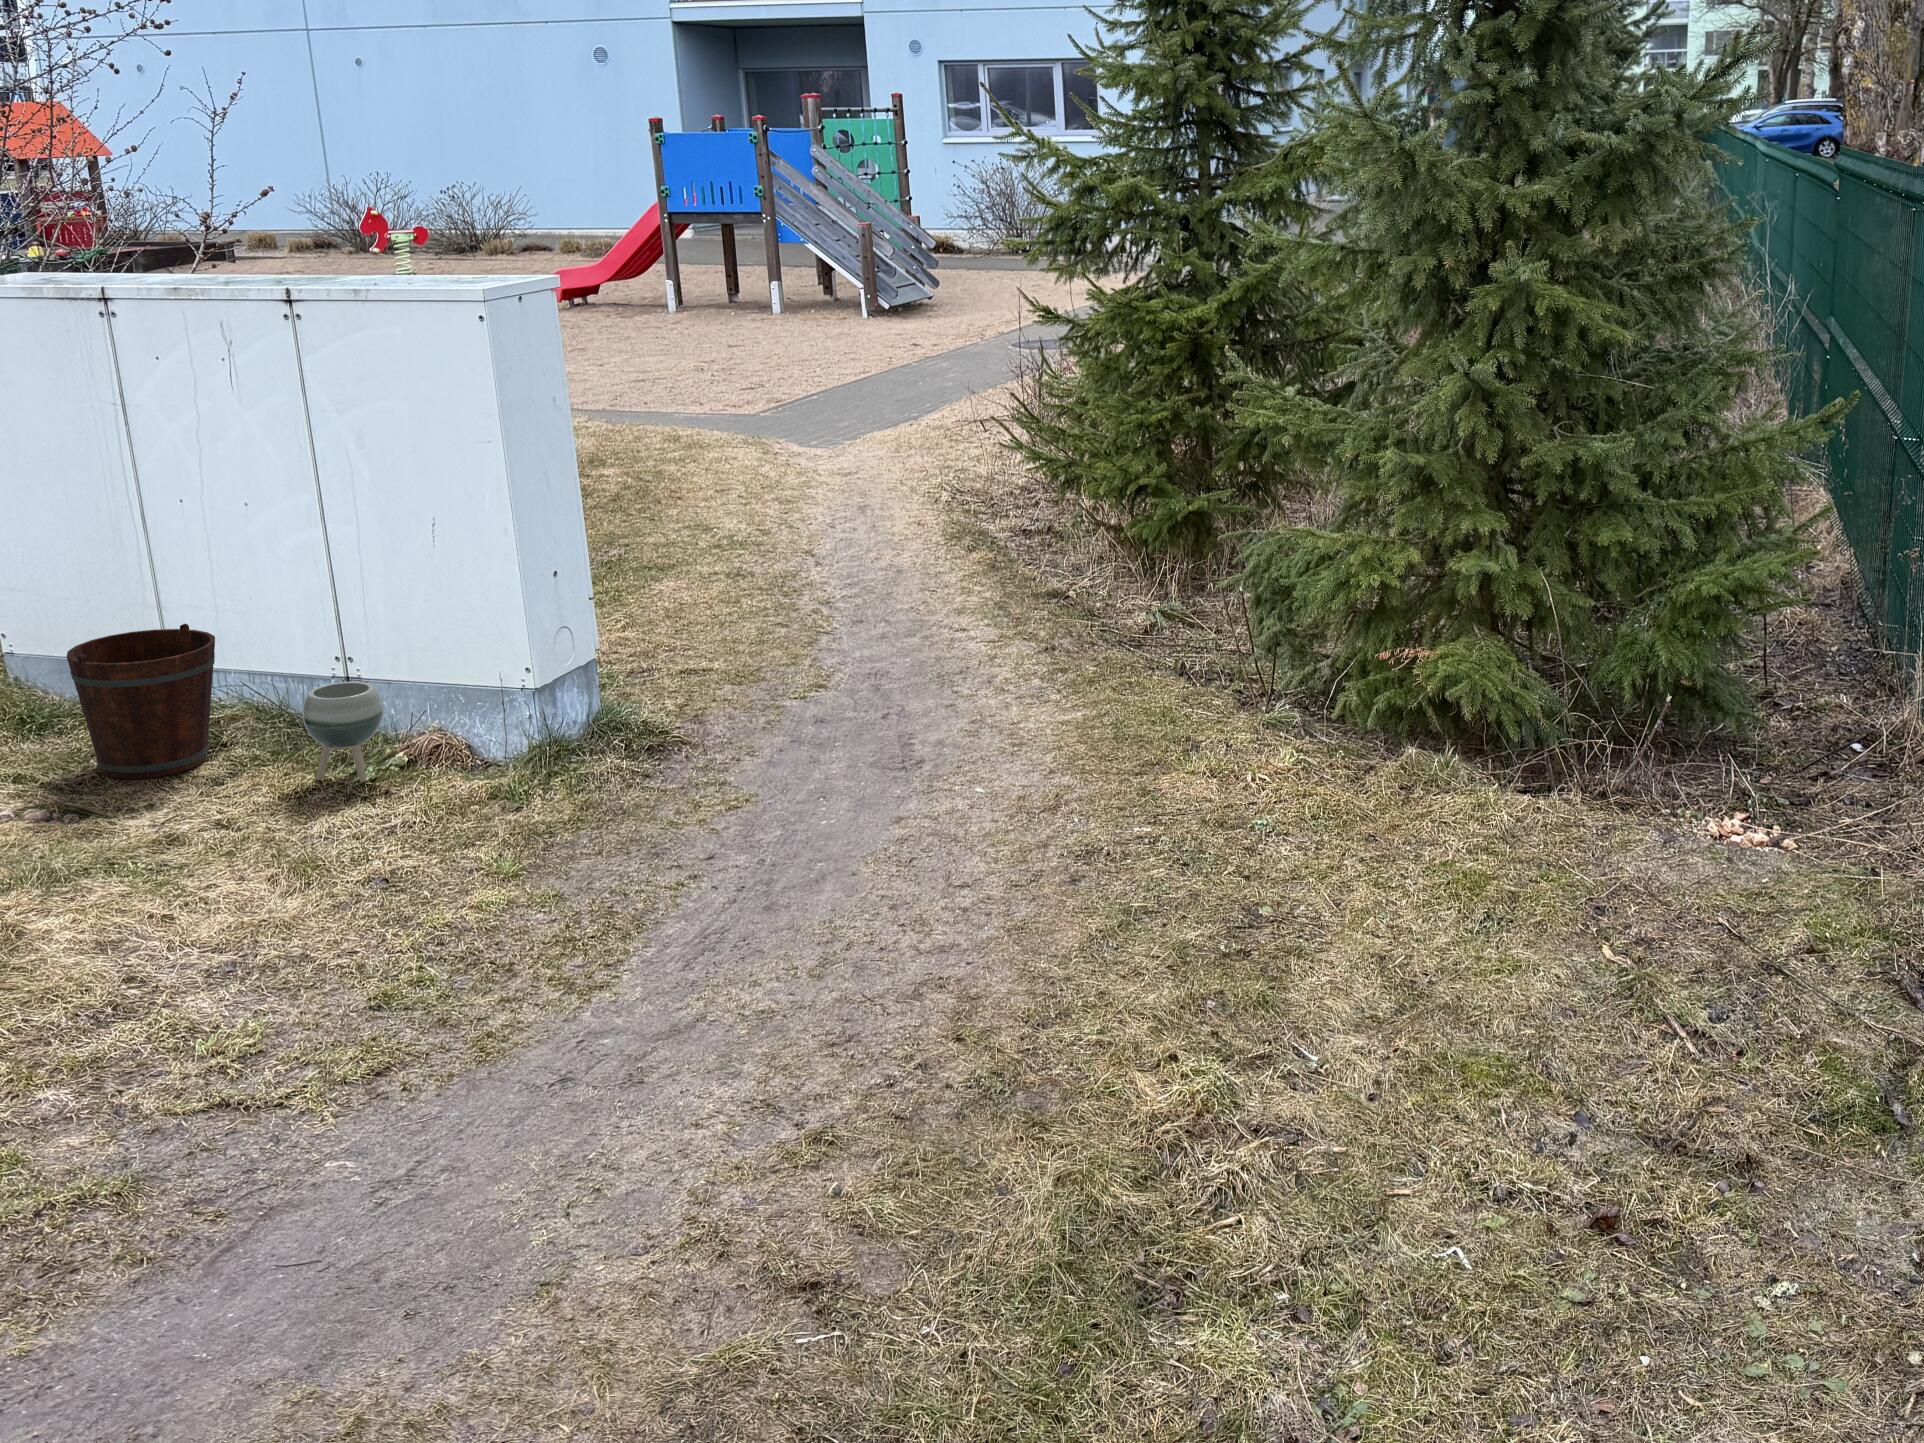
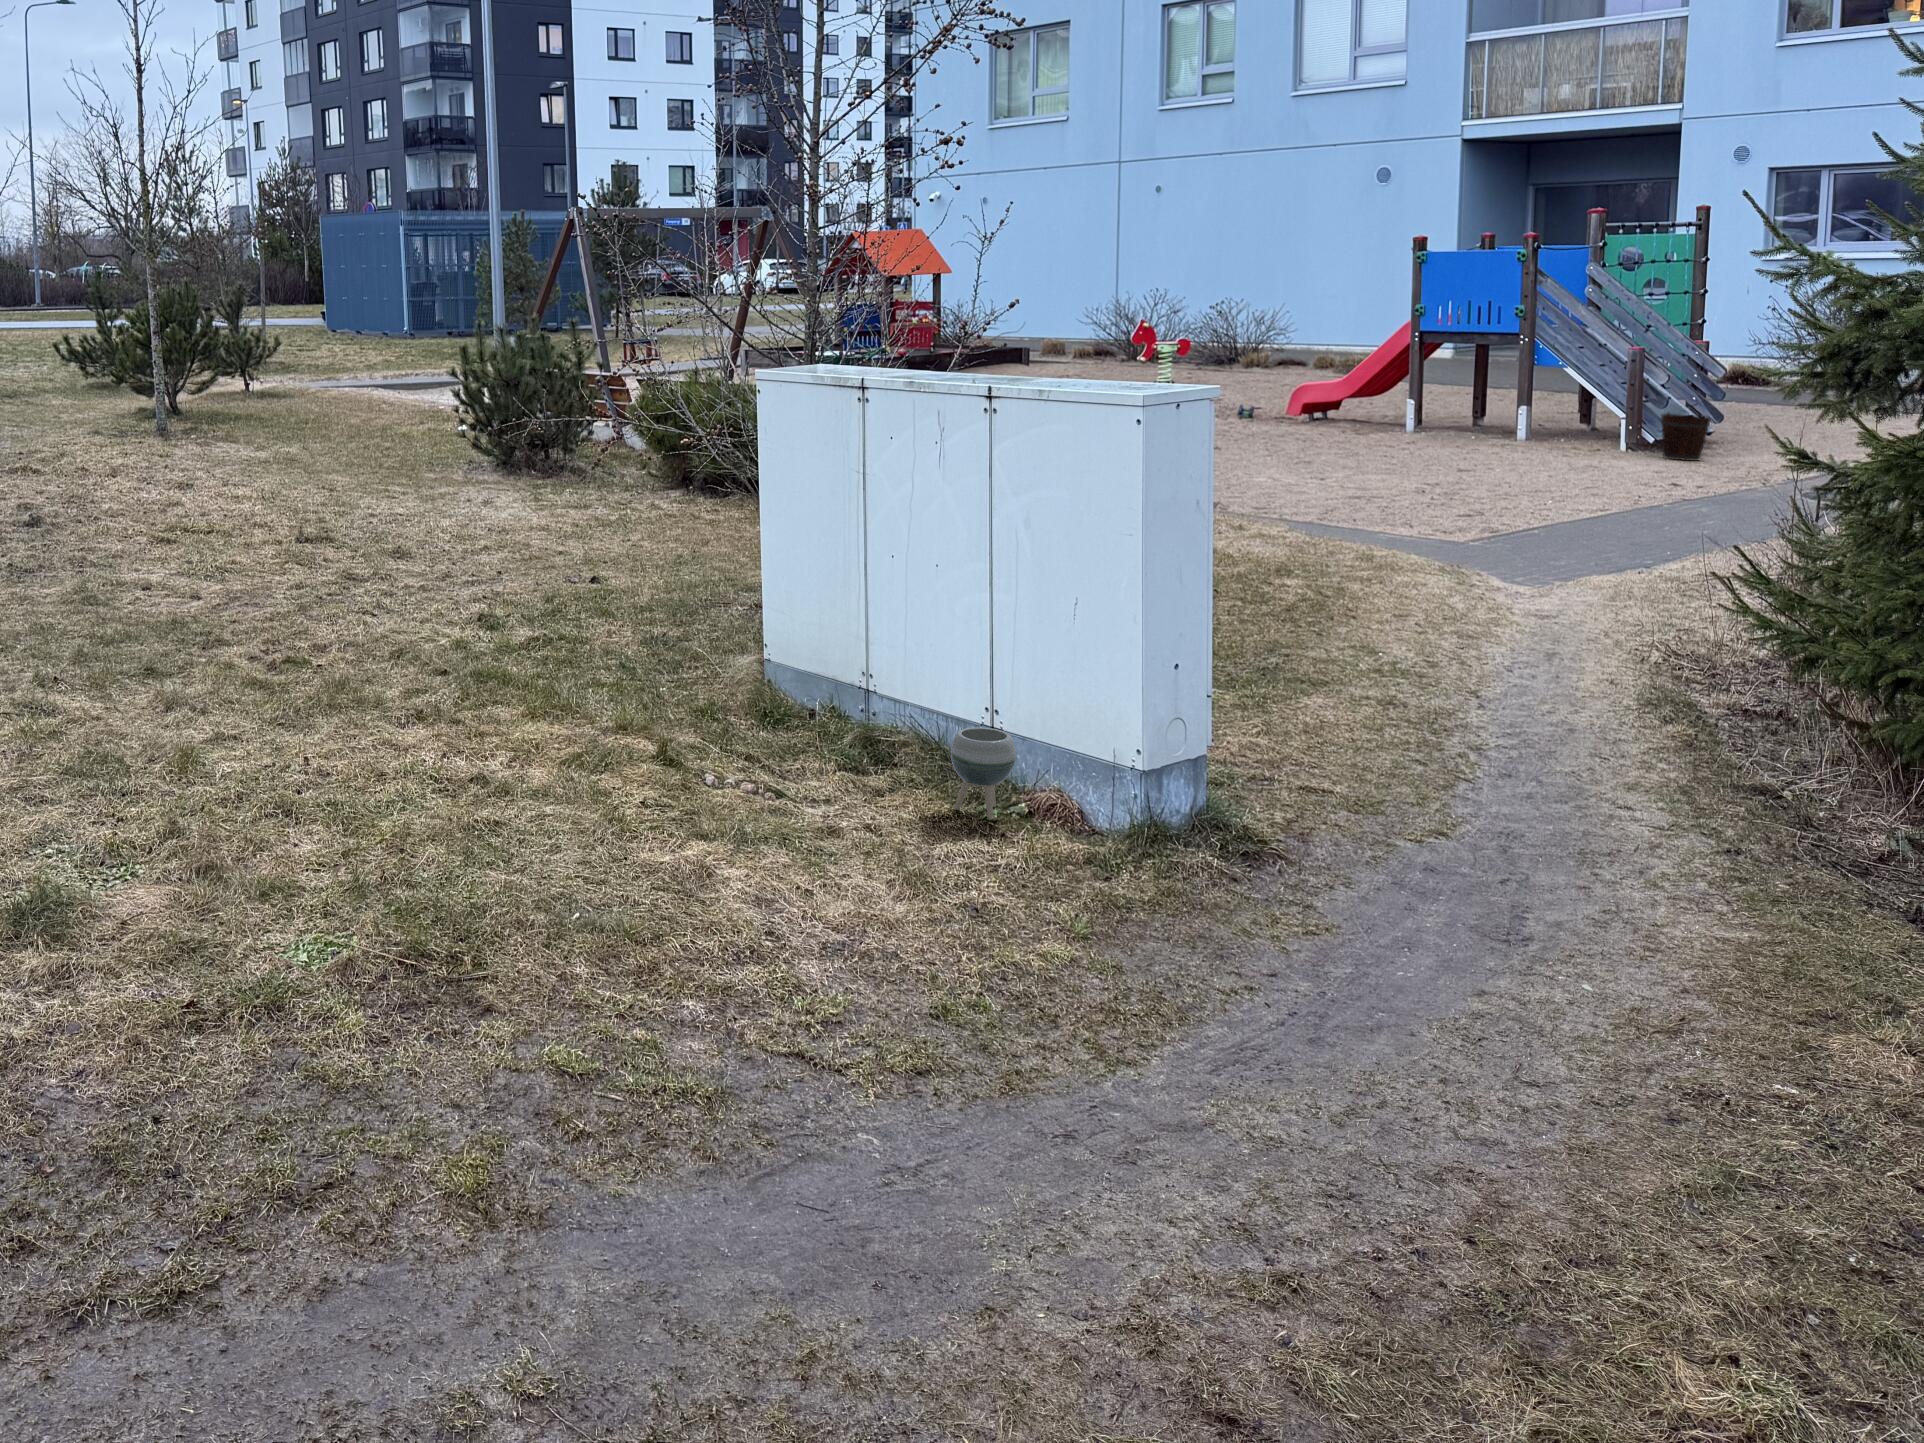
bucket: present [67,624,215,779] -> present [1661,413,1711,461]

